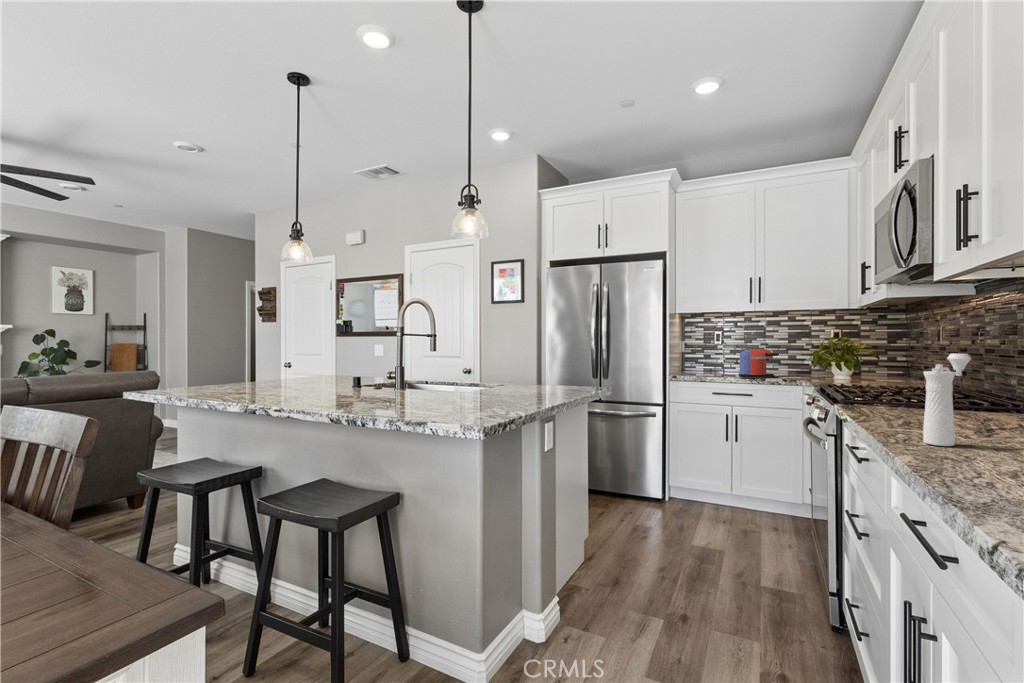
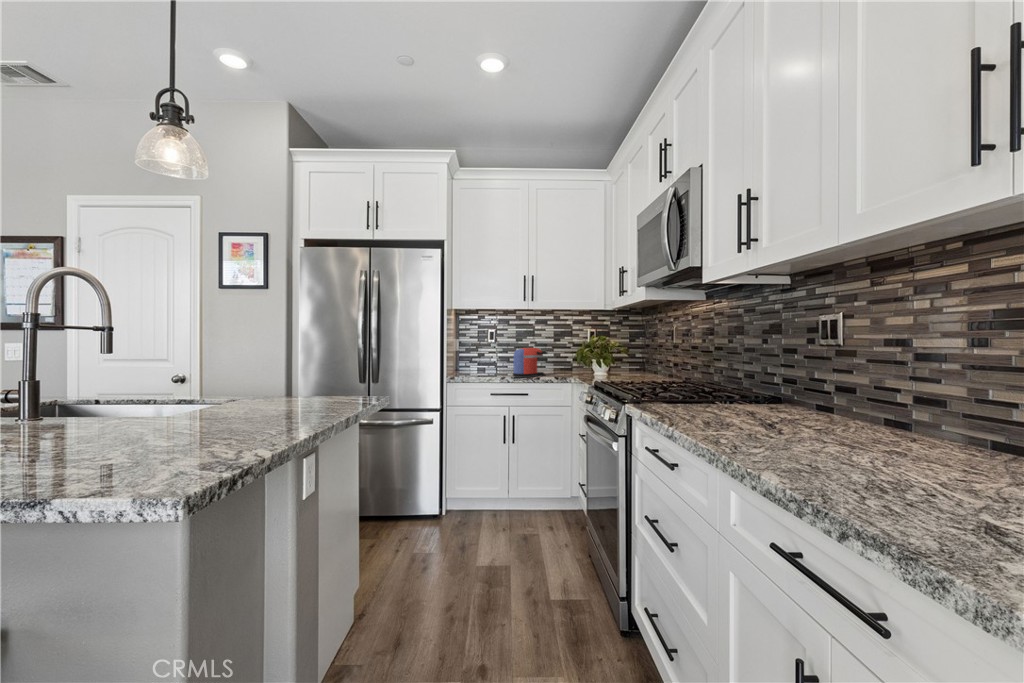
pepper mill: present [923,353,971,446] -> none [748,357,779,456]

